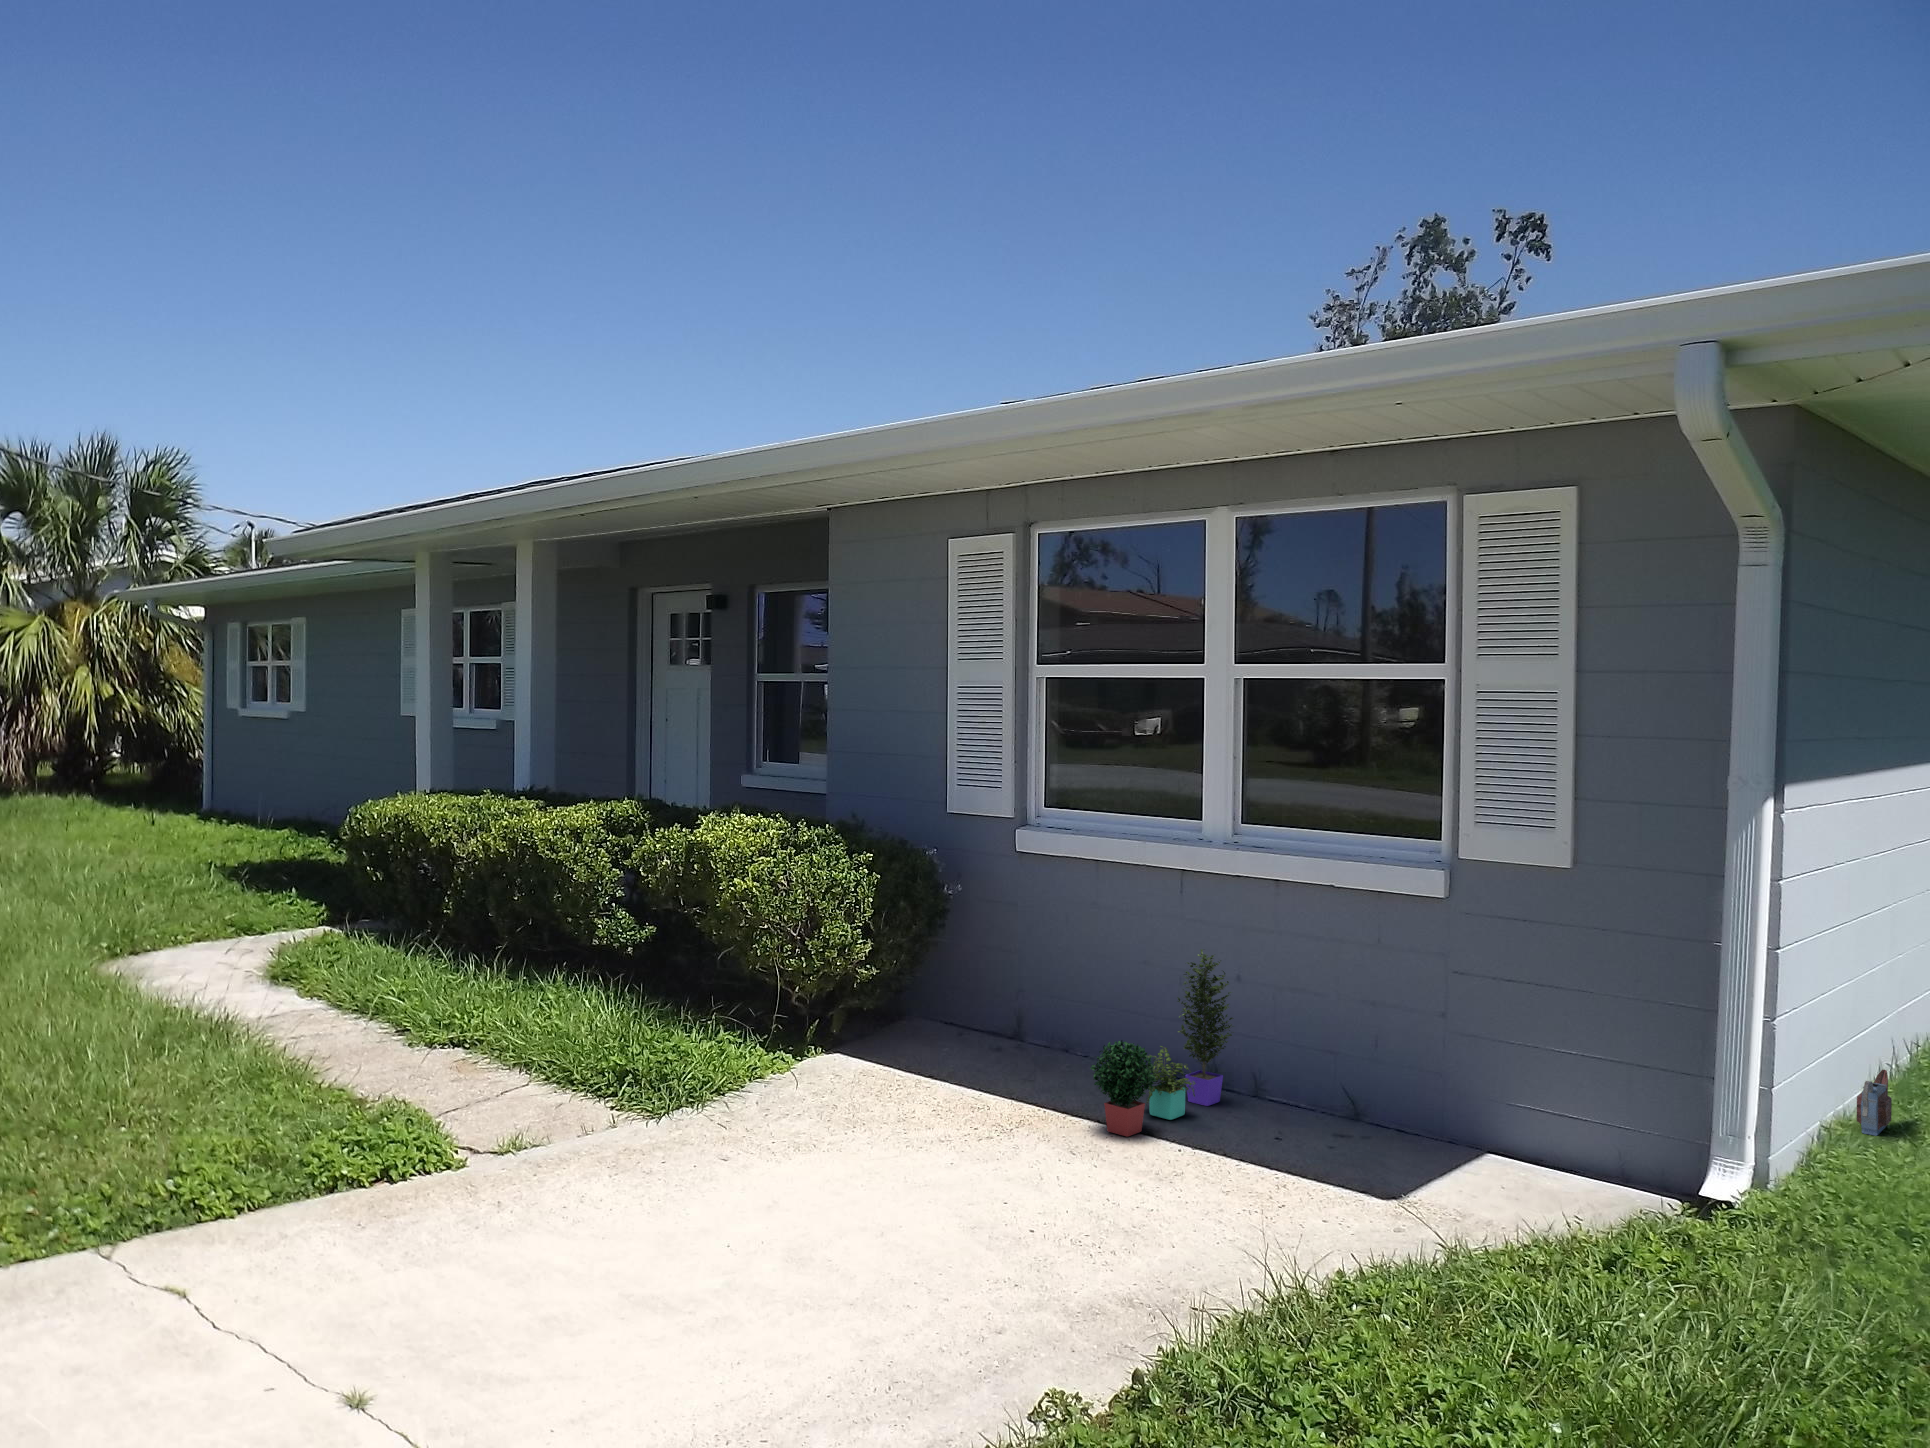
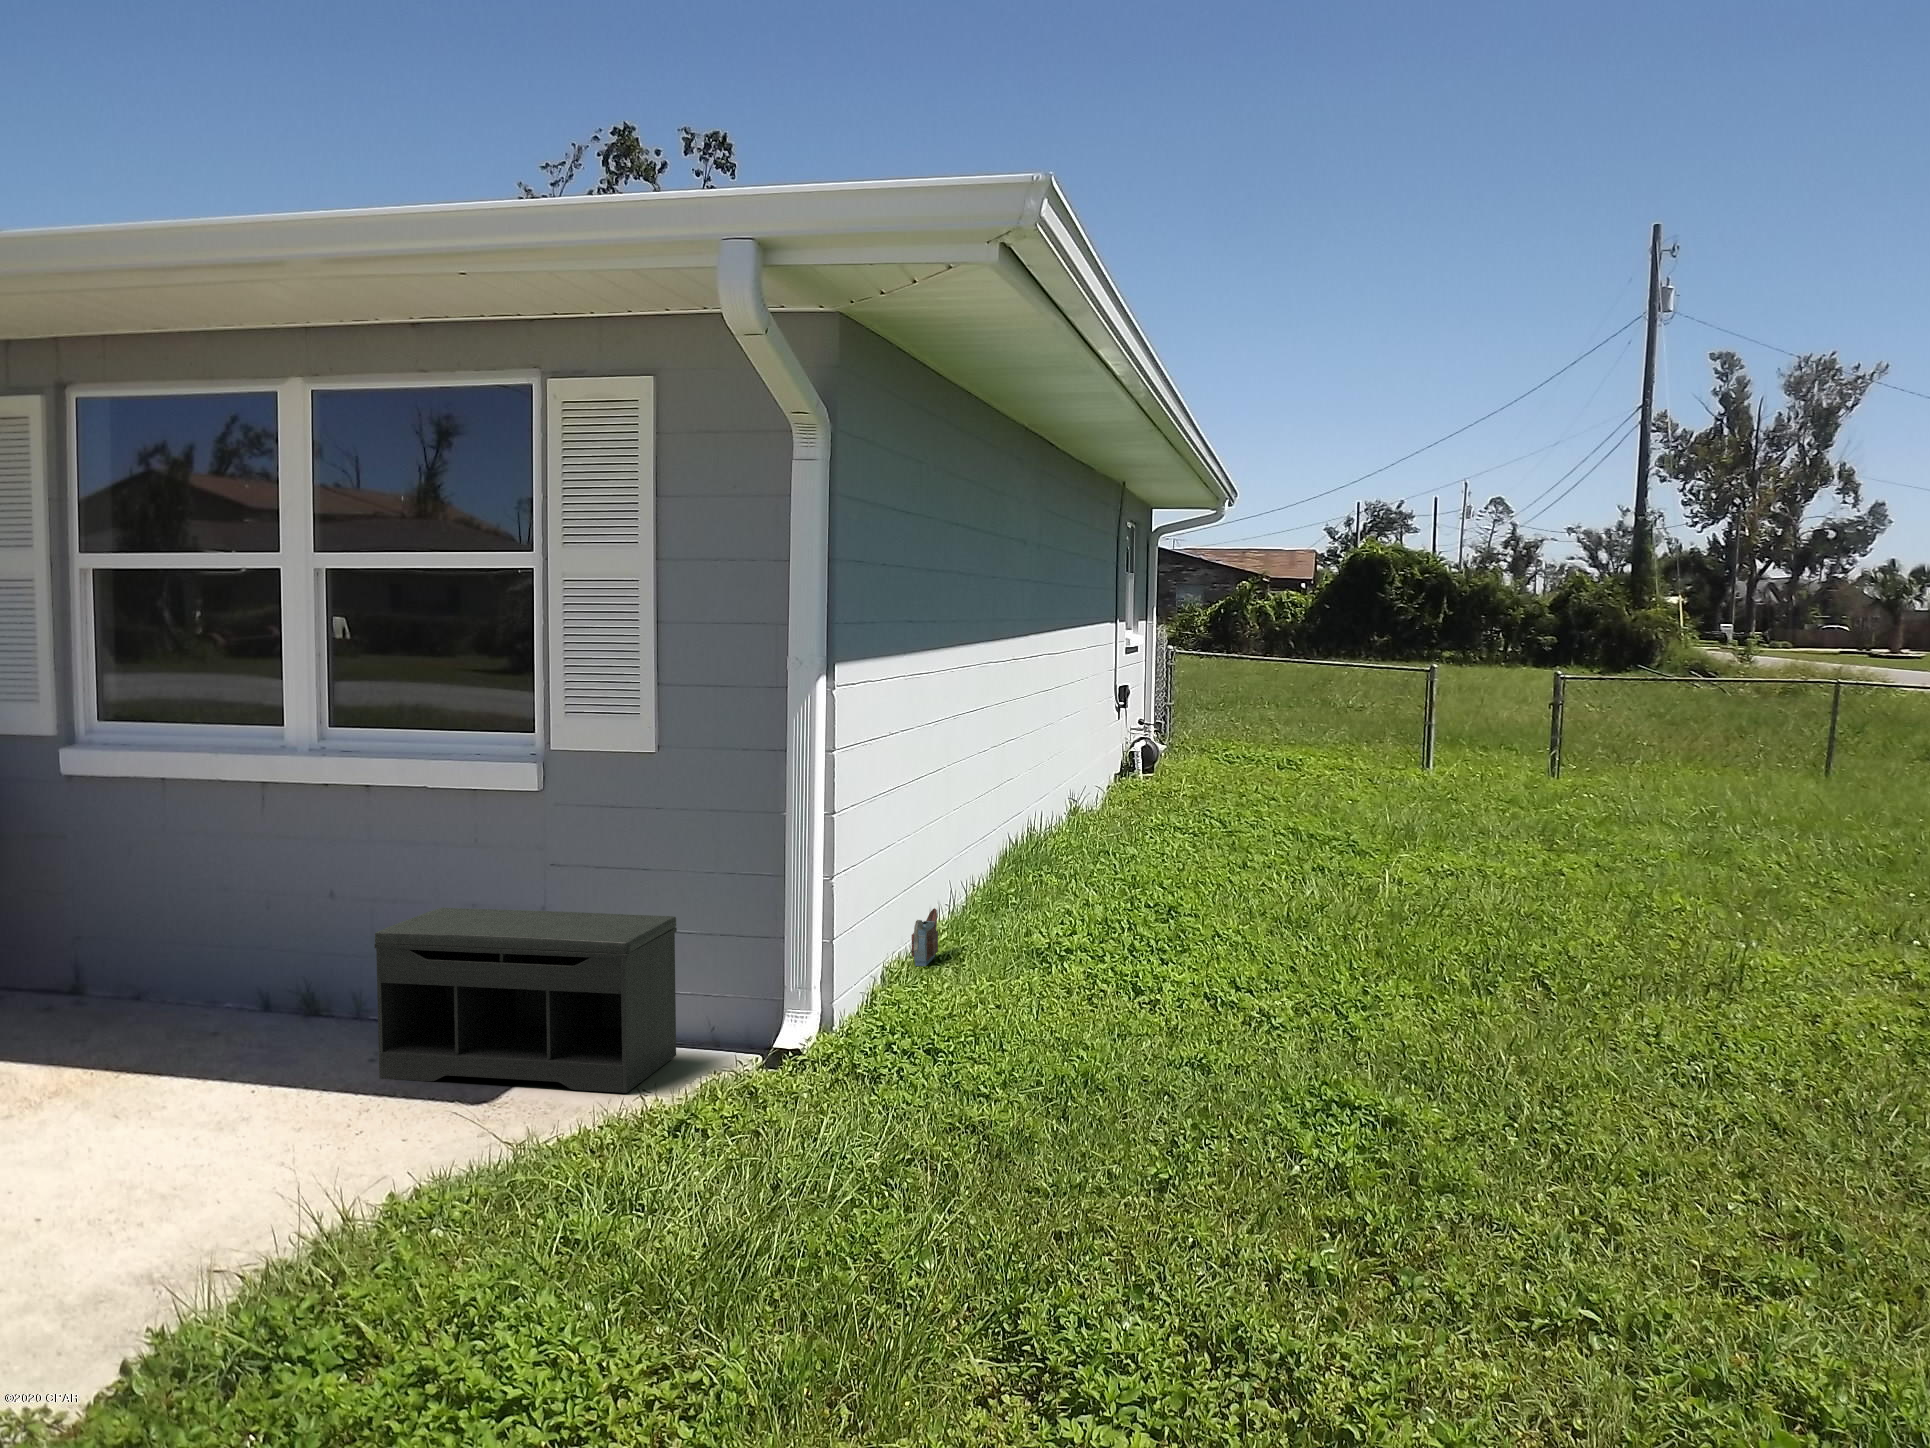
potted plant: present [1090,949,1234,1137] -> none [130,874,327,1098]
bench: none [1288,998,1585,1215] -> present [374,908,677,1093]

